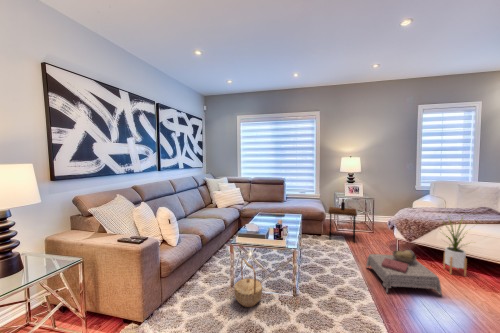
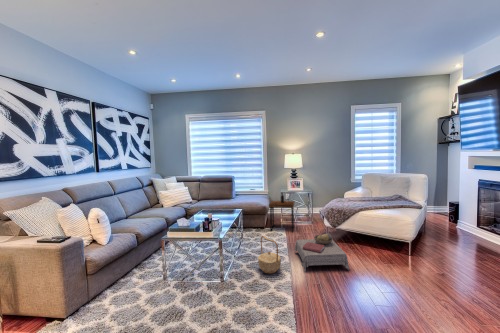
house plant: present [443,218,467,276] -> none [350,198,383,253]
basket: present [234,258,262,307] -> present [258,236,281,274]

